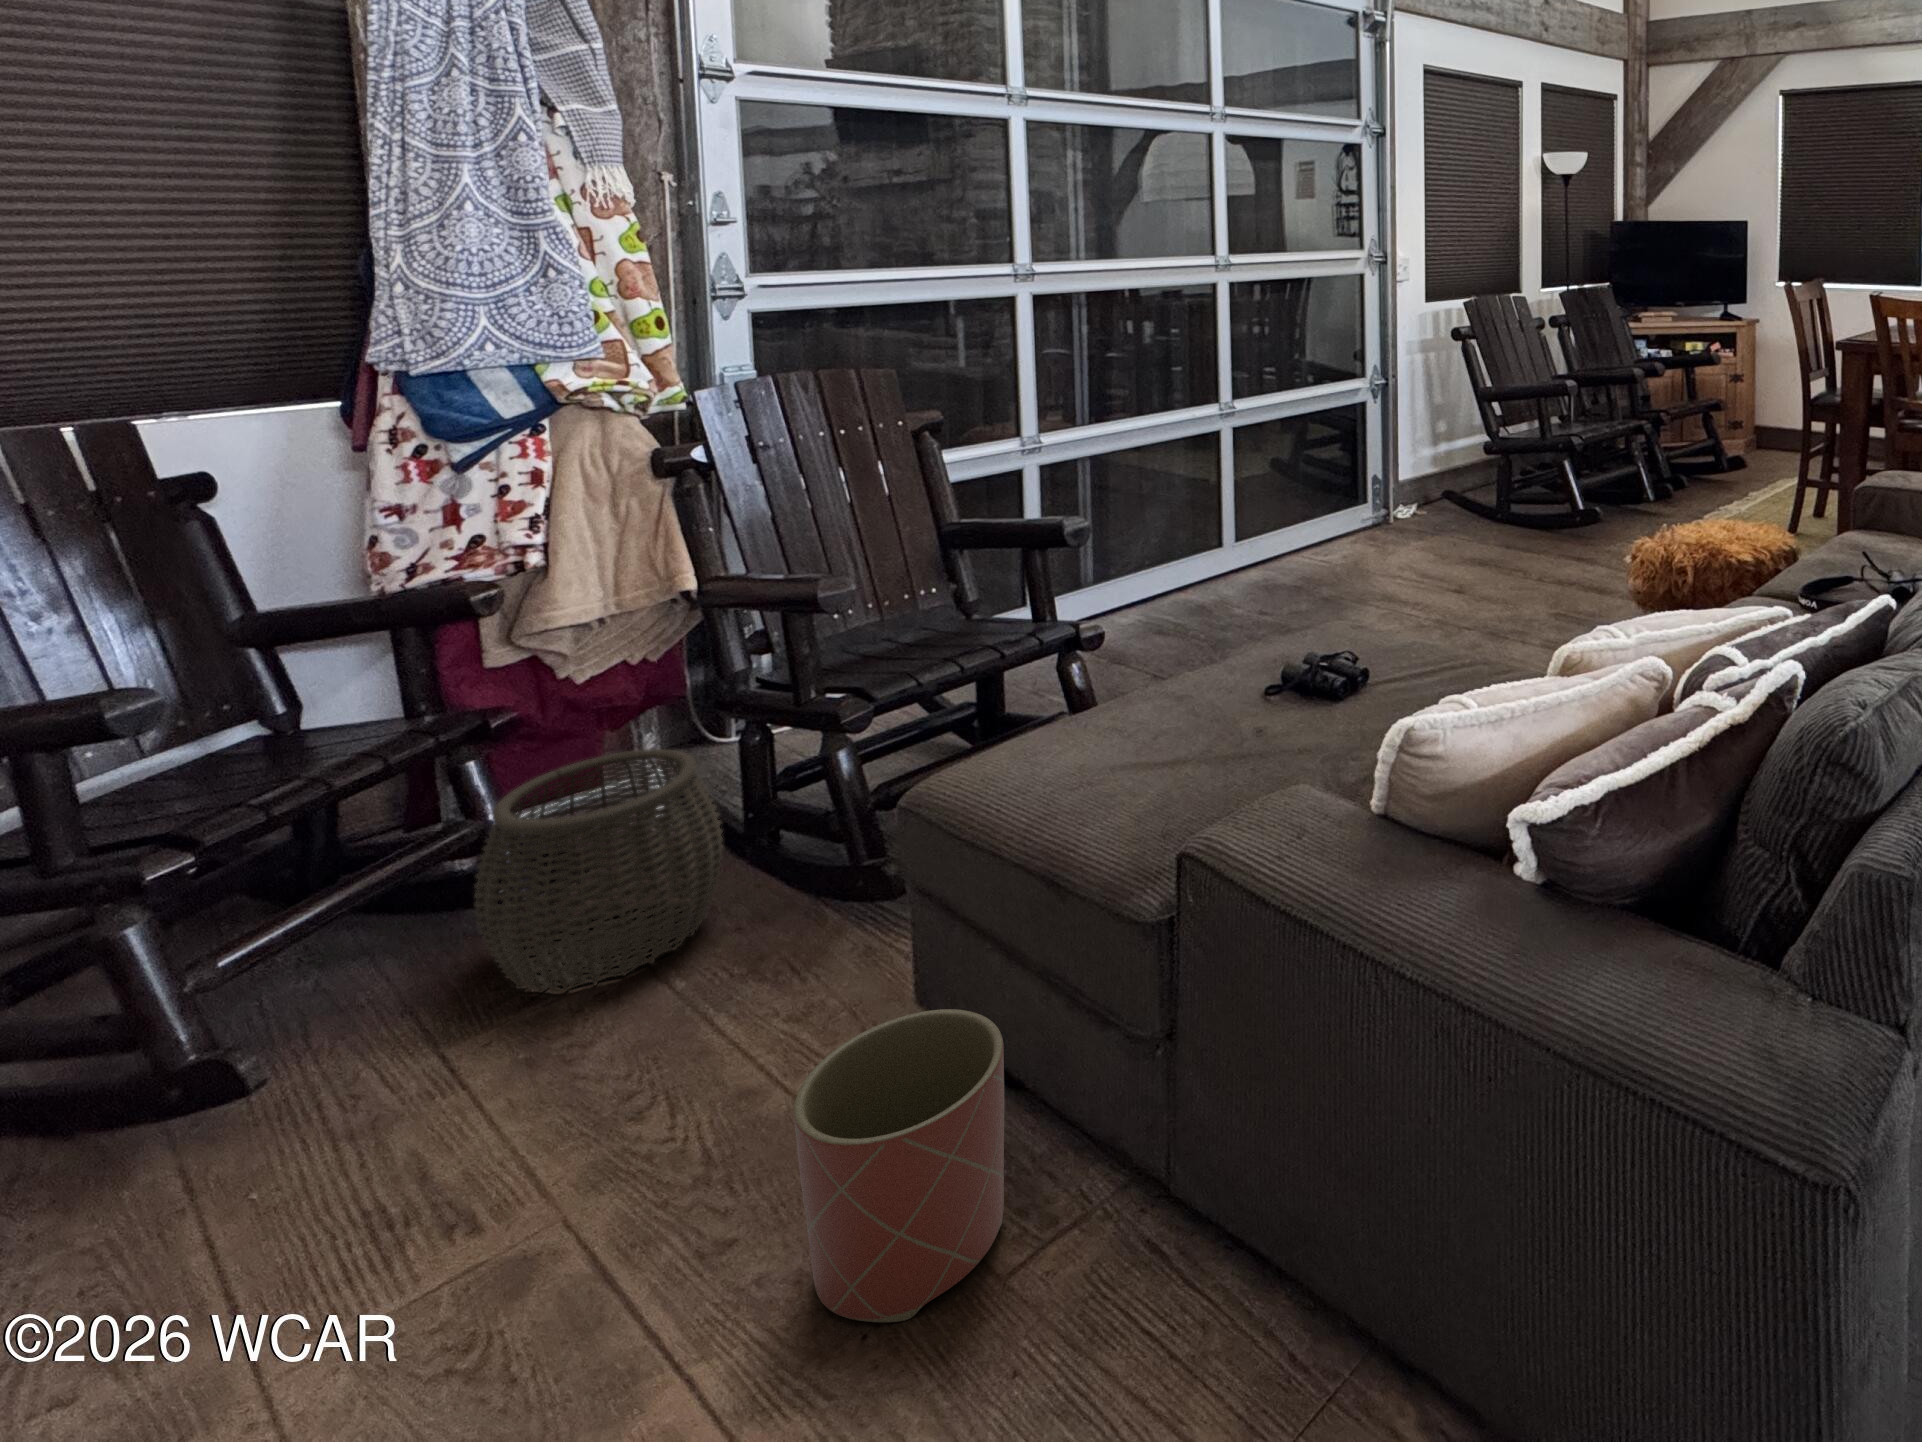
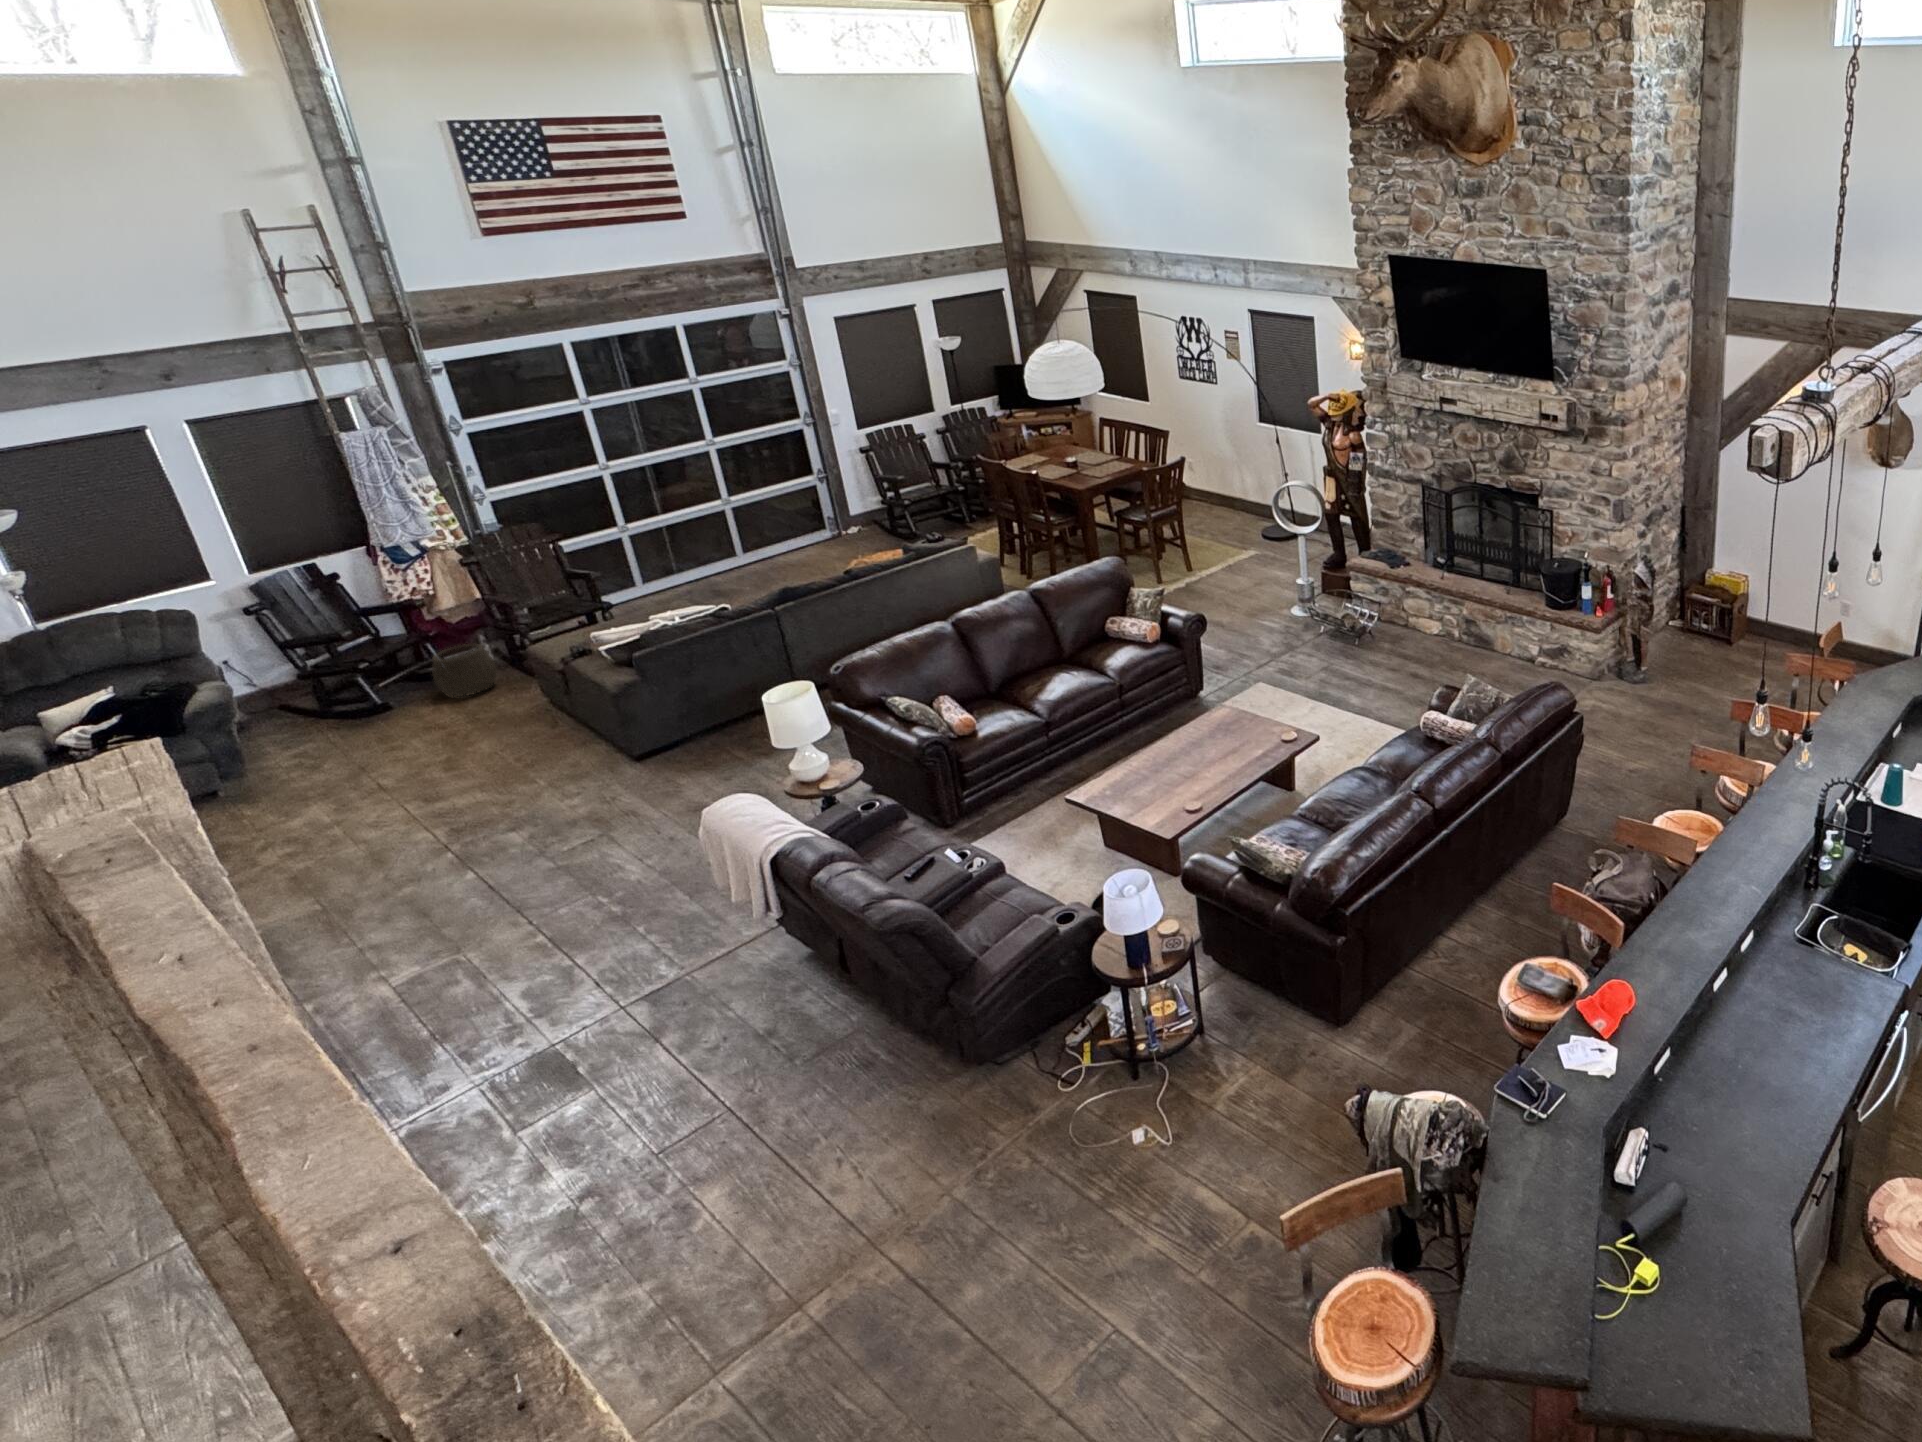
planter: present [794,1009,1004,1322] -> none [488,691,539,737]

